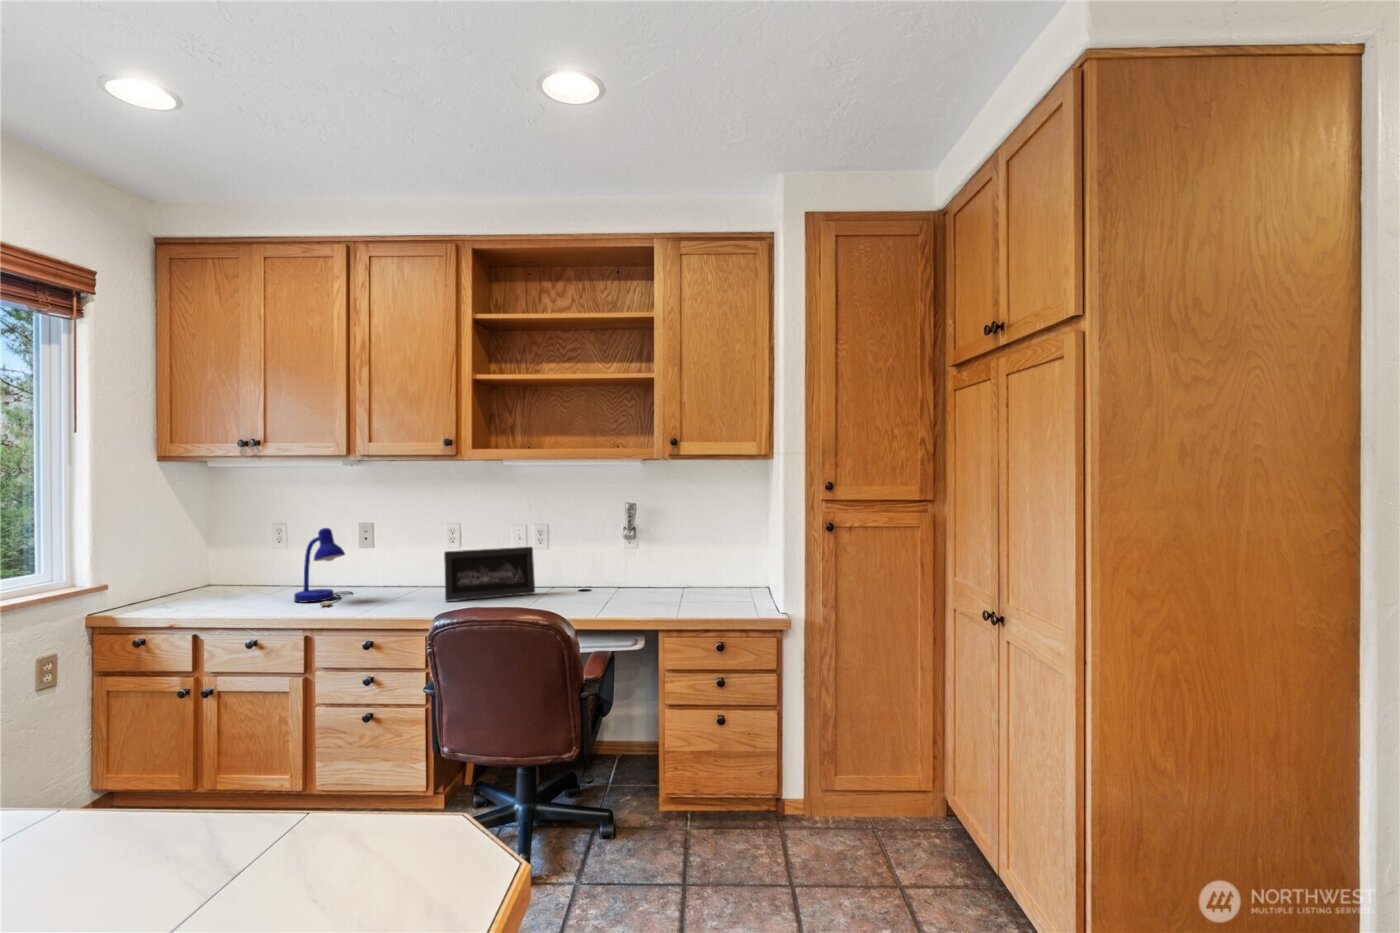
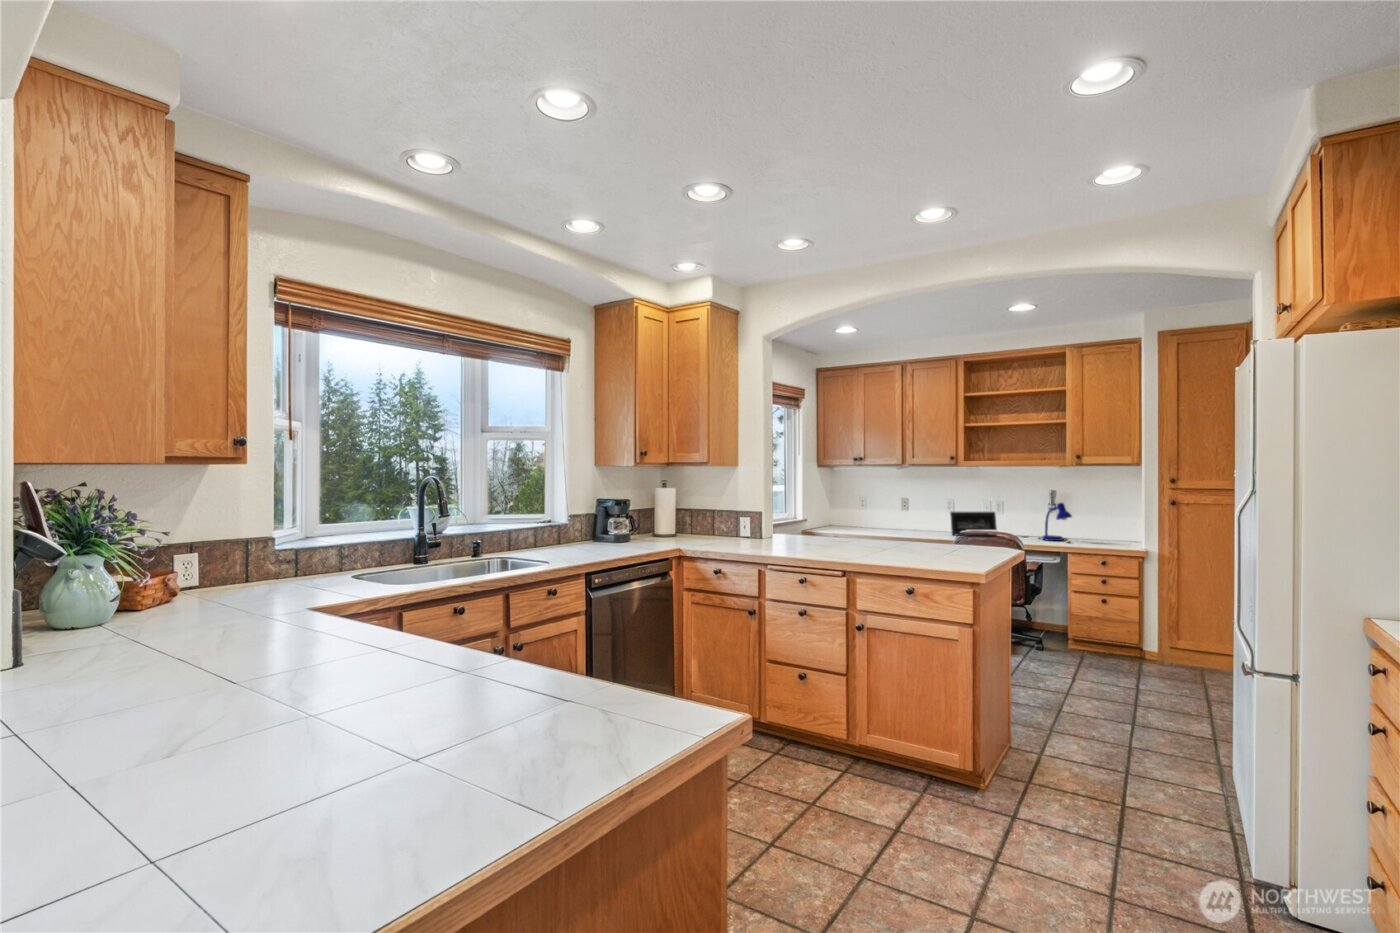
desk lamp: present [294,528,351,606] -> present [1042,503,1072,542]

